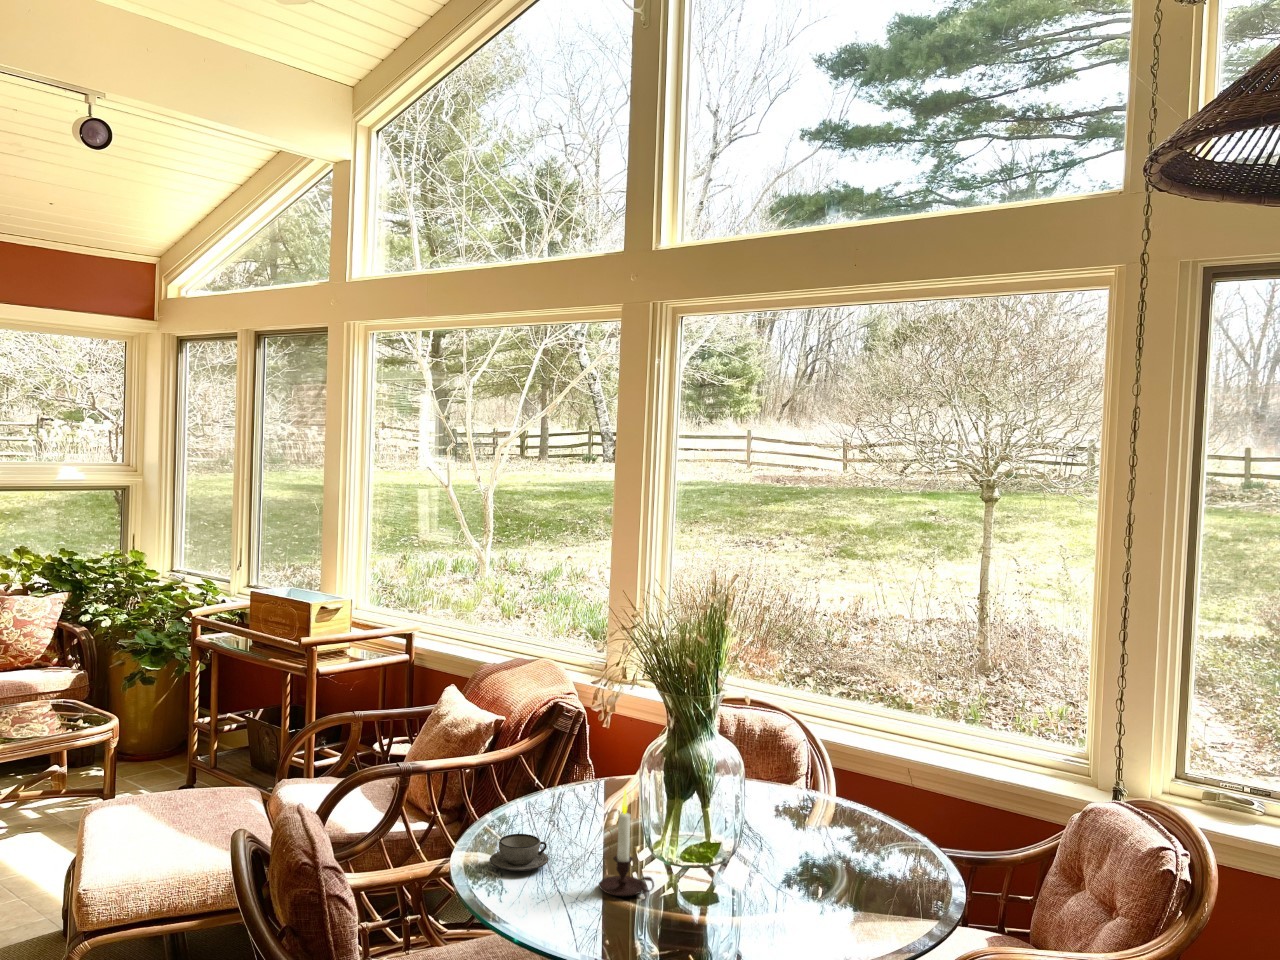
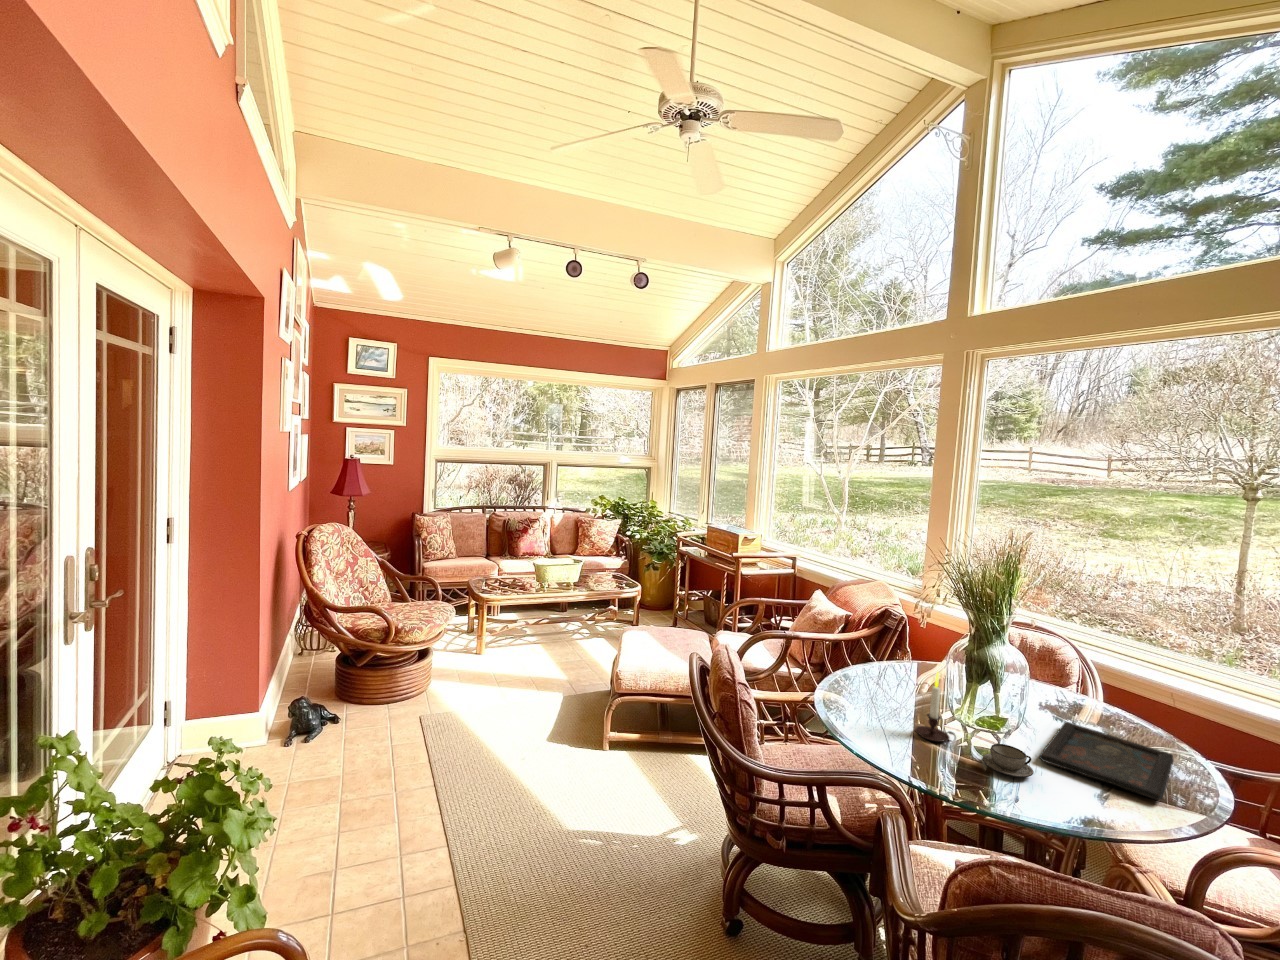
tray: none [761,830,915,912] -> present [1040,722,1174,800]
teacup: present [490,834,549,871] -> present [982,744,1034,777]

